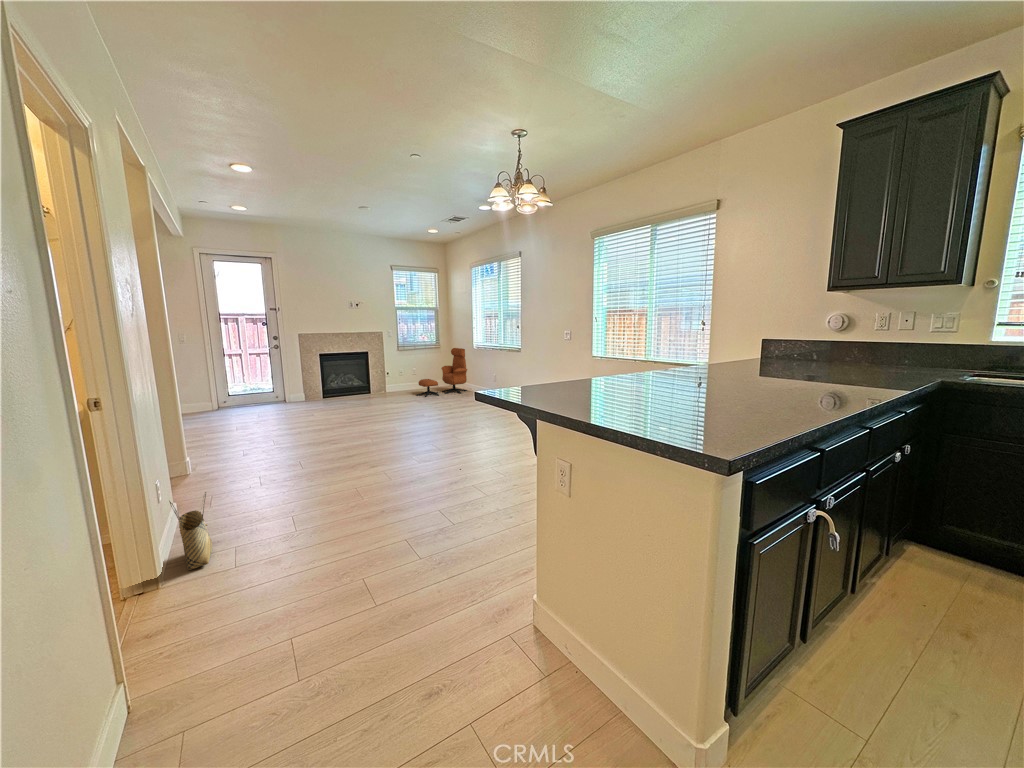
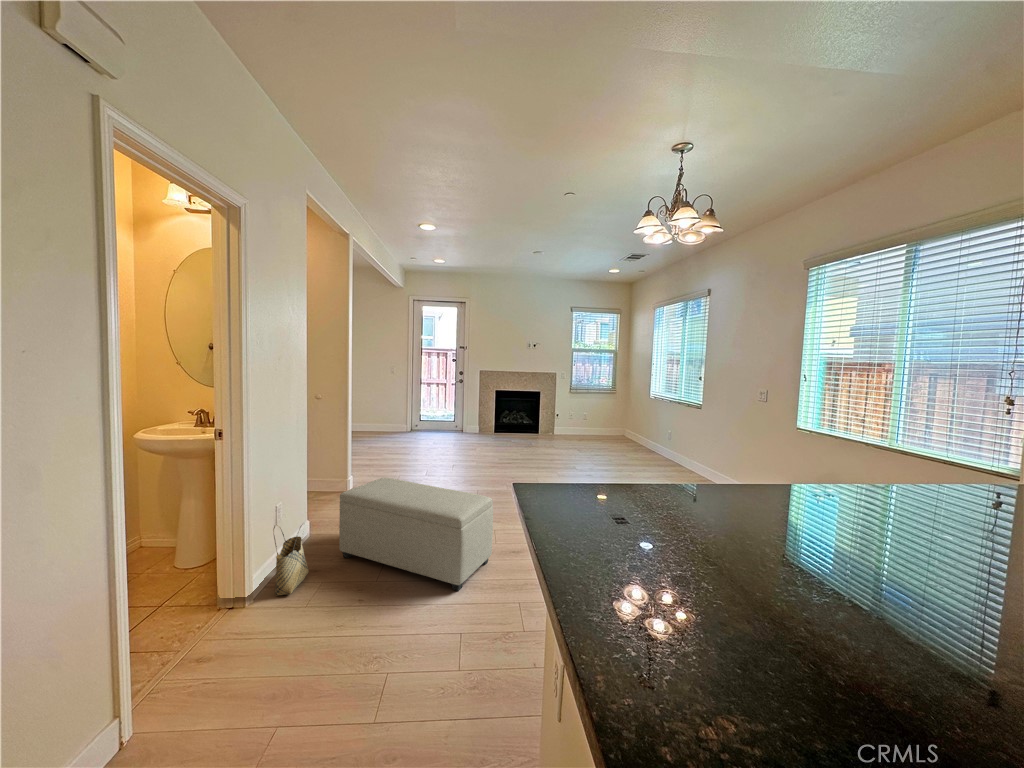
lounge chair: present [416,348,467,397] -> none [581,395,640,446]
ottoman: none [227,437,396,525] -> present [339,478,493,591]

